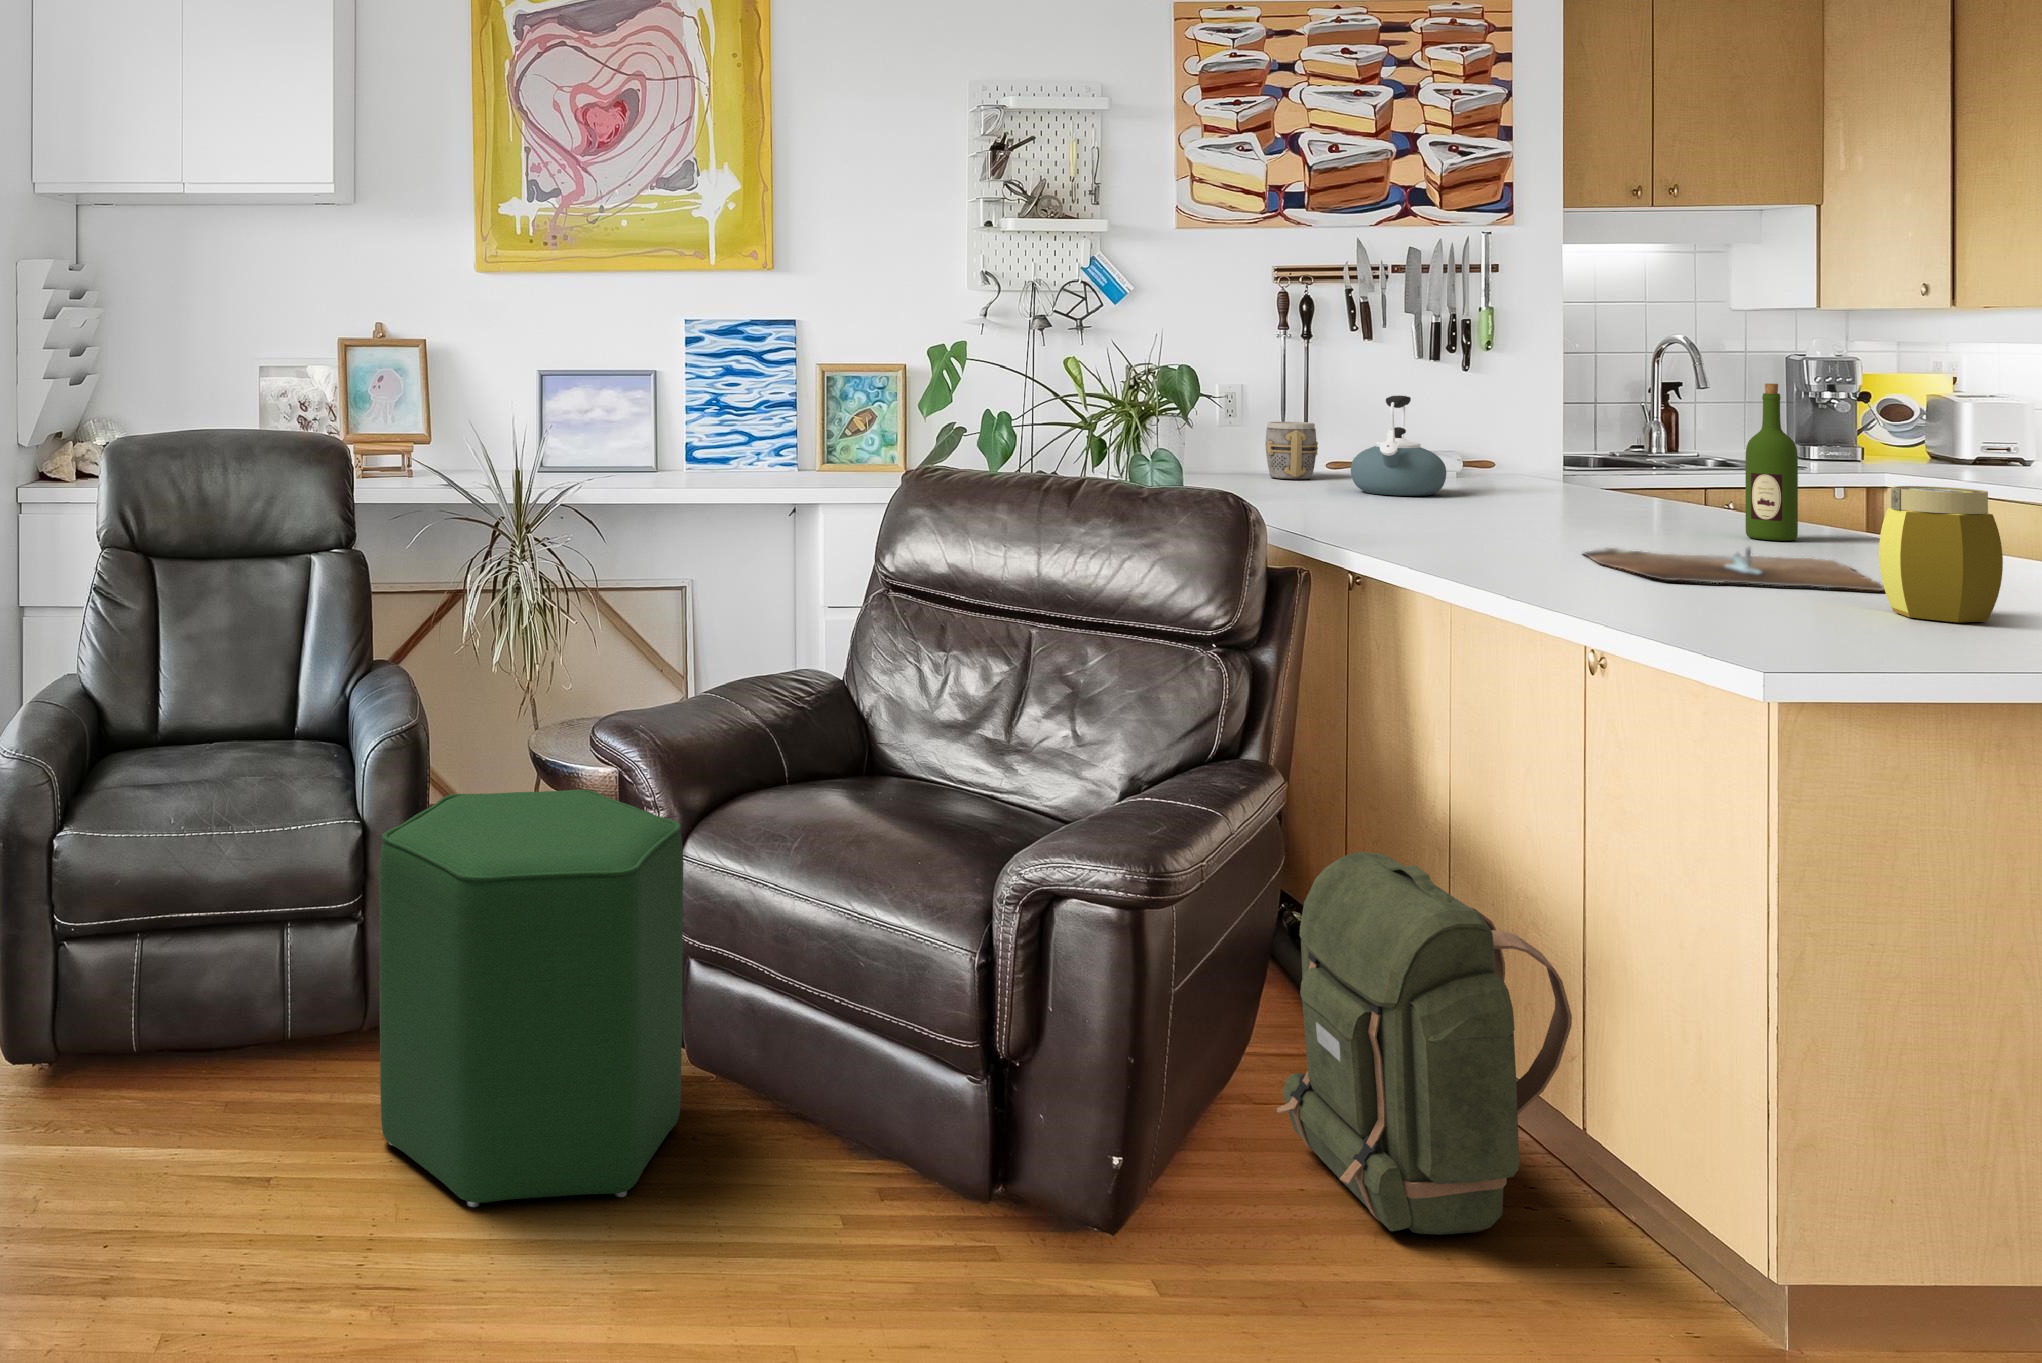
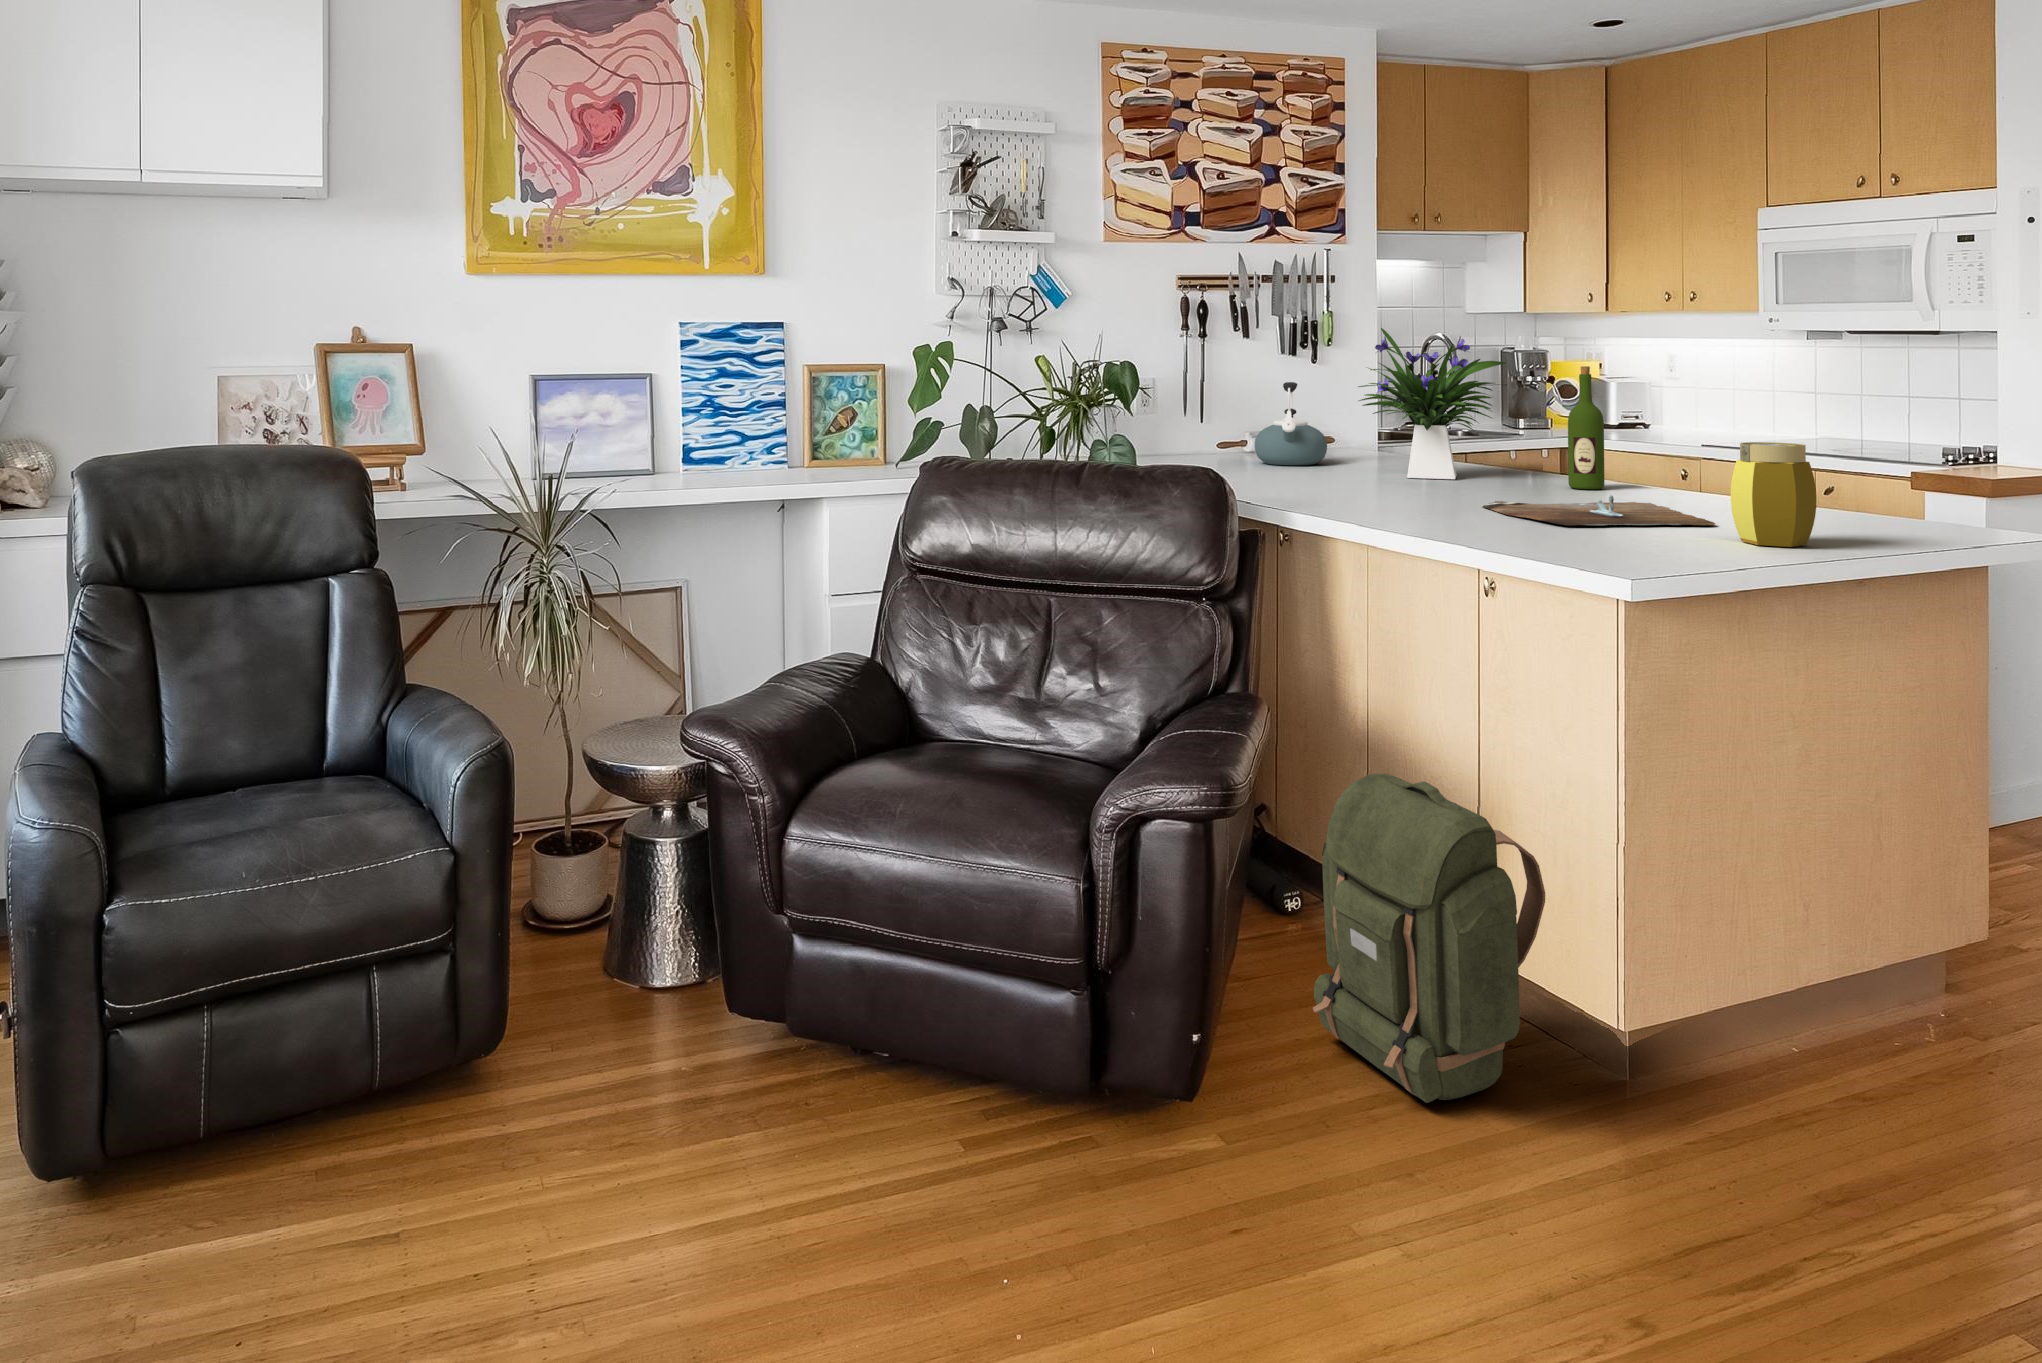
flower arrangement: none [1471,332,1674,520] -> present [1358,328,1506,479]
mug: present [1266,422,1318,479] -> none [1177,407,1218,455]
ottoman: present [379,790,683,1207] -> none [481,795,793,1262]

